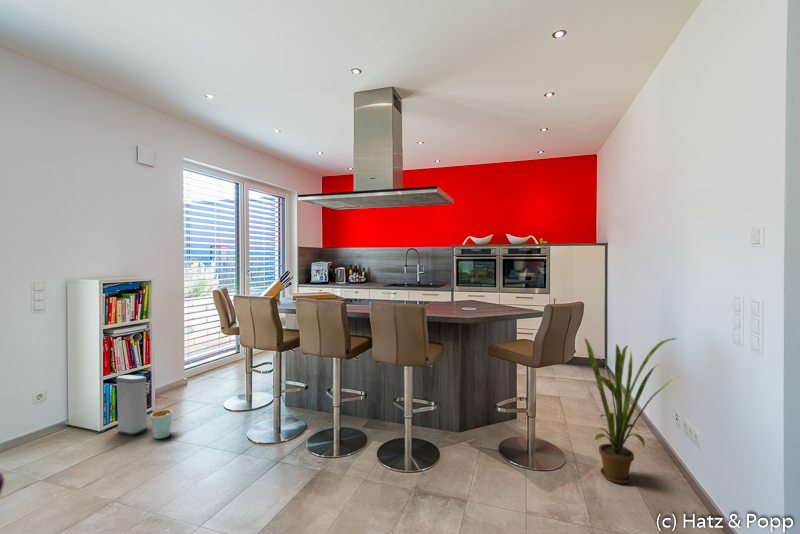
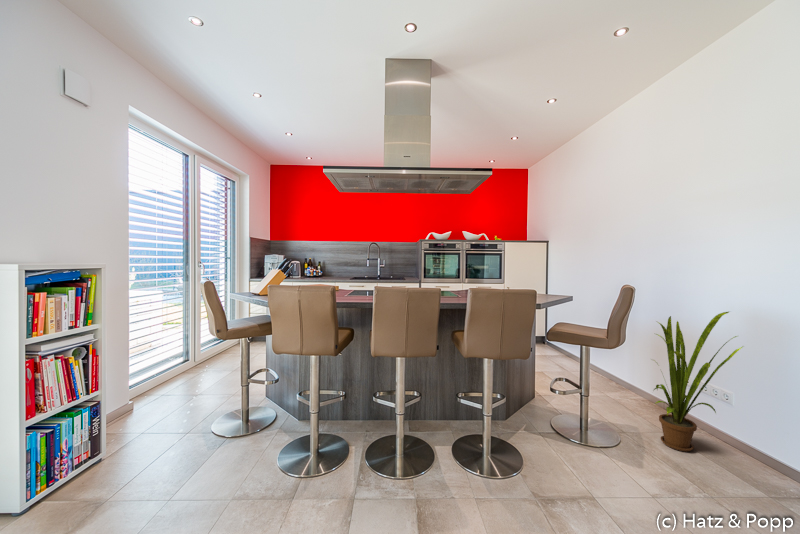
trash can: present [116,375,172,439] -> none [50,412,156,508]

